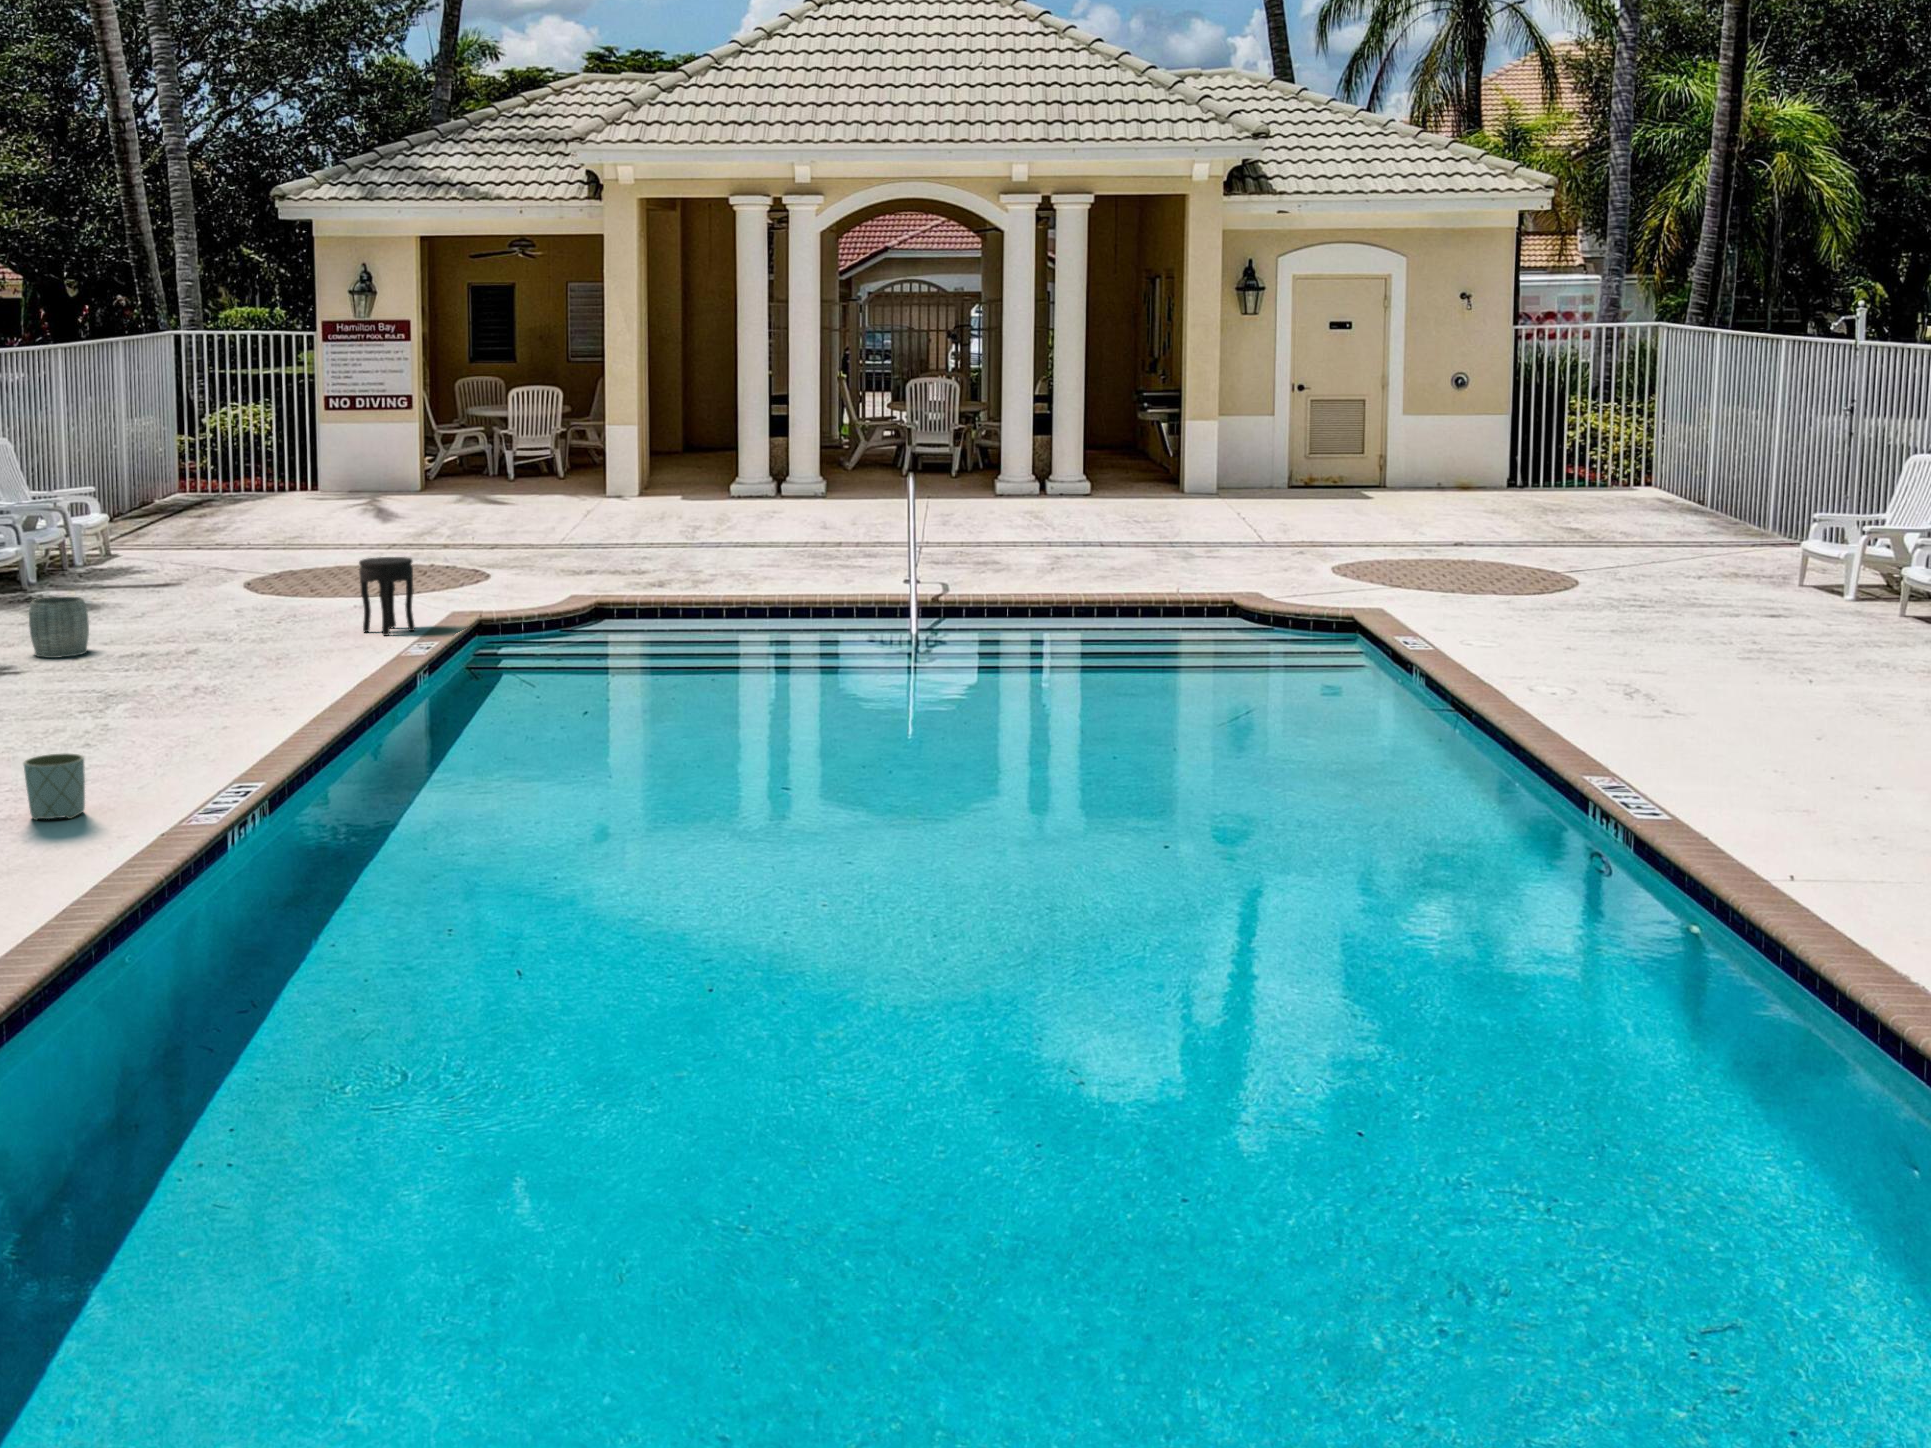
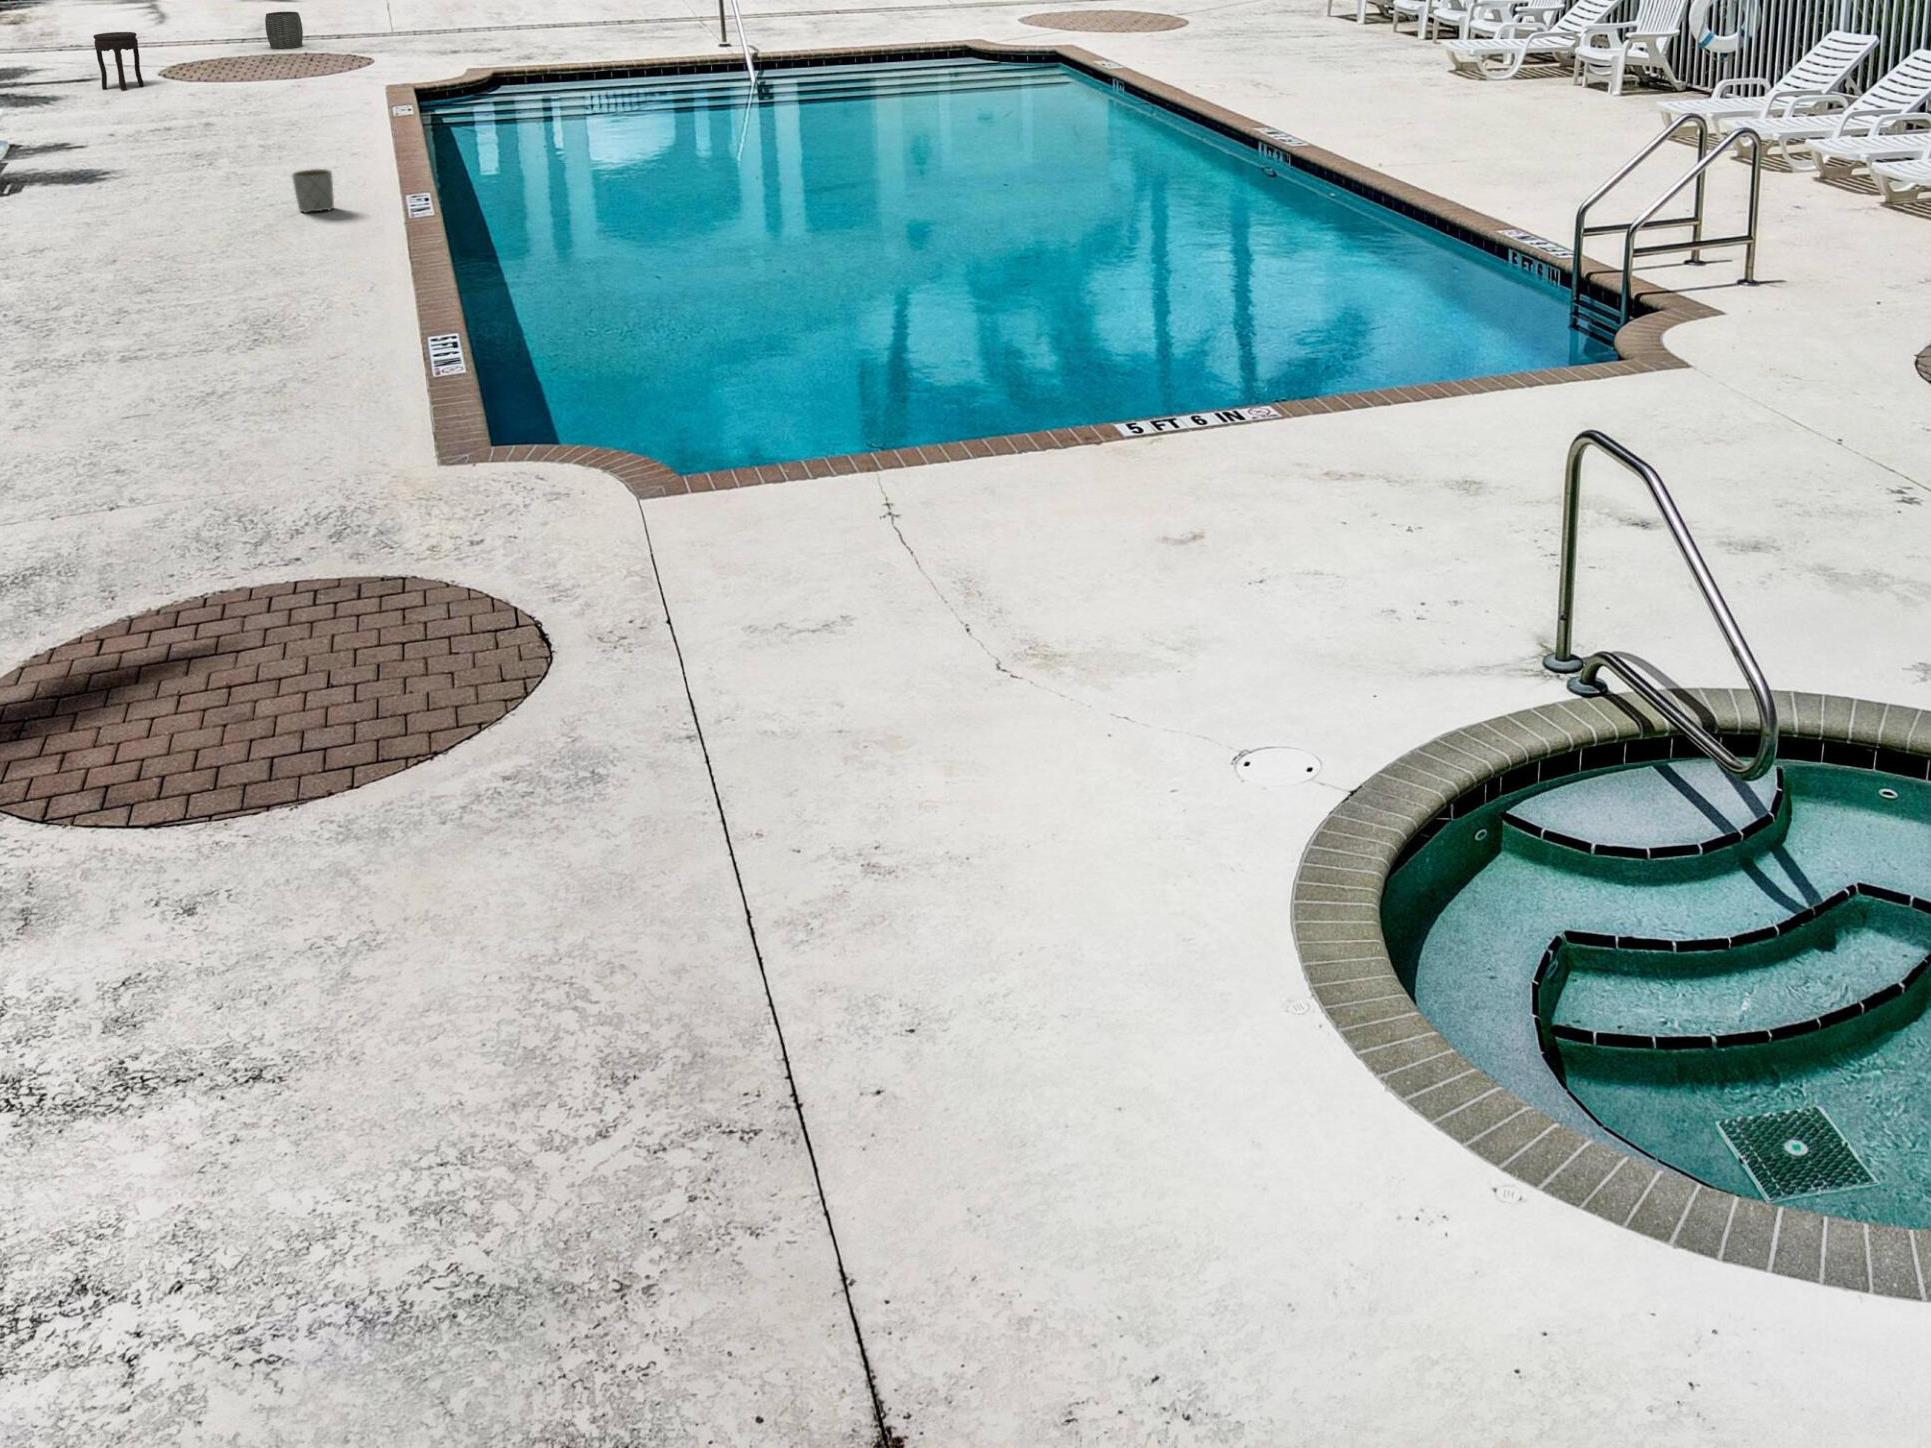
side table: present [359,557,415,636] -> present [93,32,144,91]
woven basket: present [29,597,89,658] -> present [265,12,303,49]

